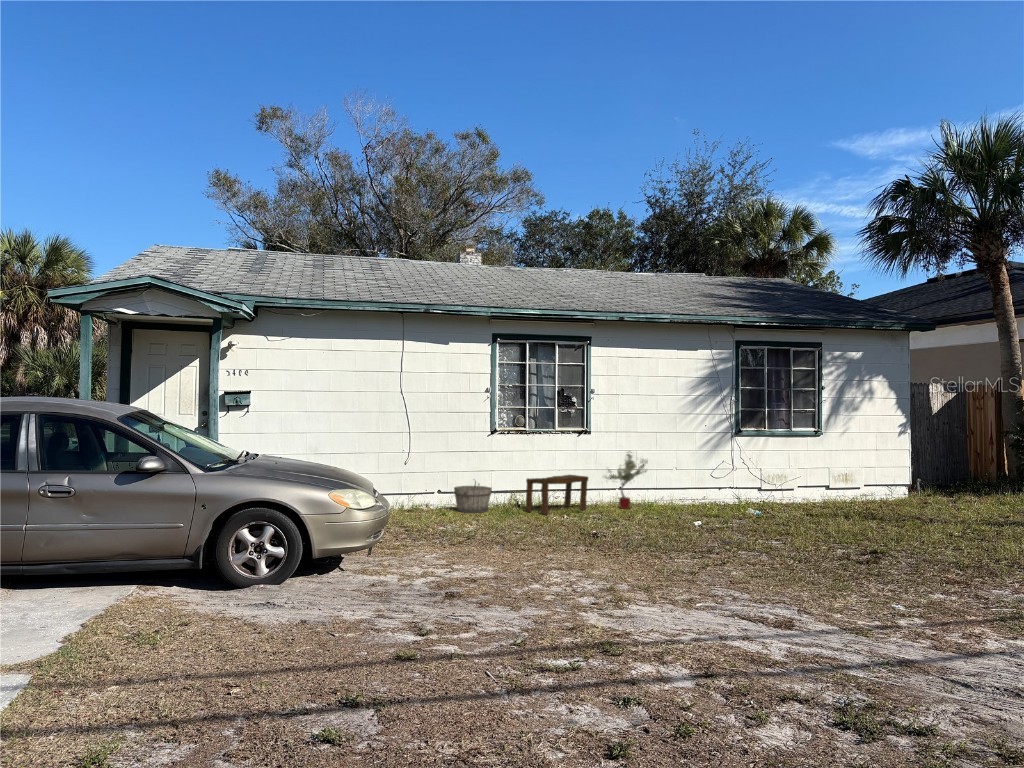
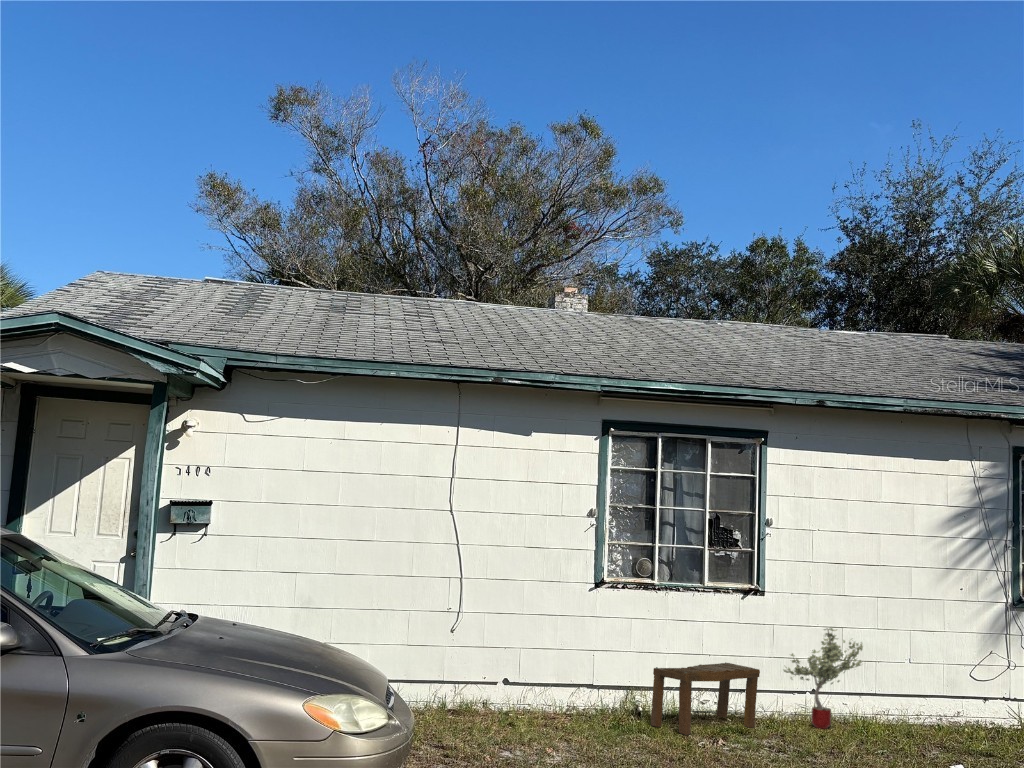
wooden bucket: present [454,481,492,513] -> none [531,663,594,724]

